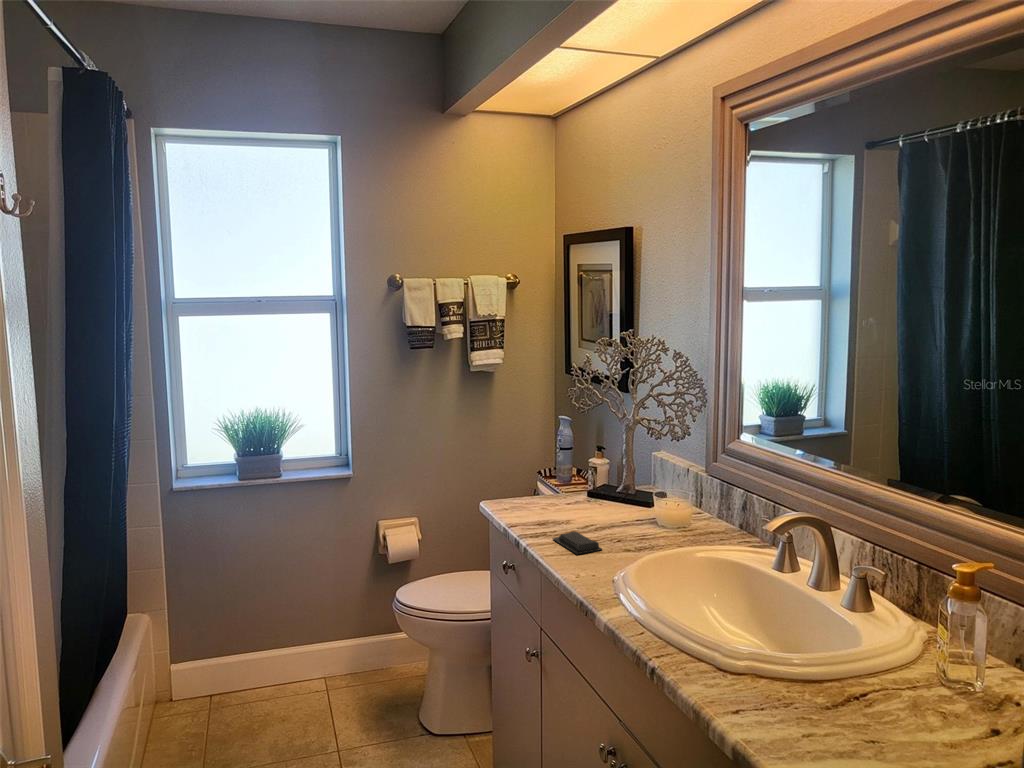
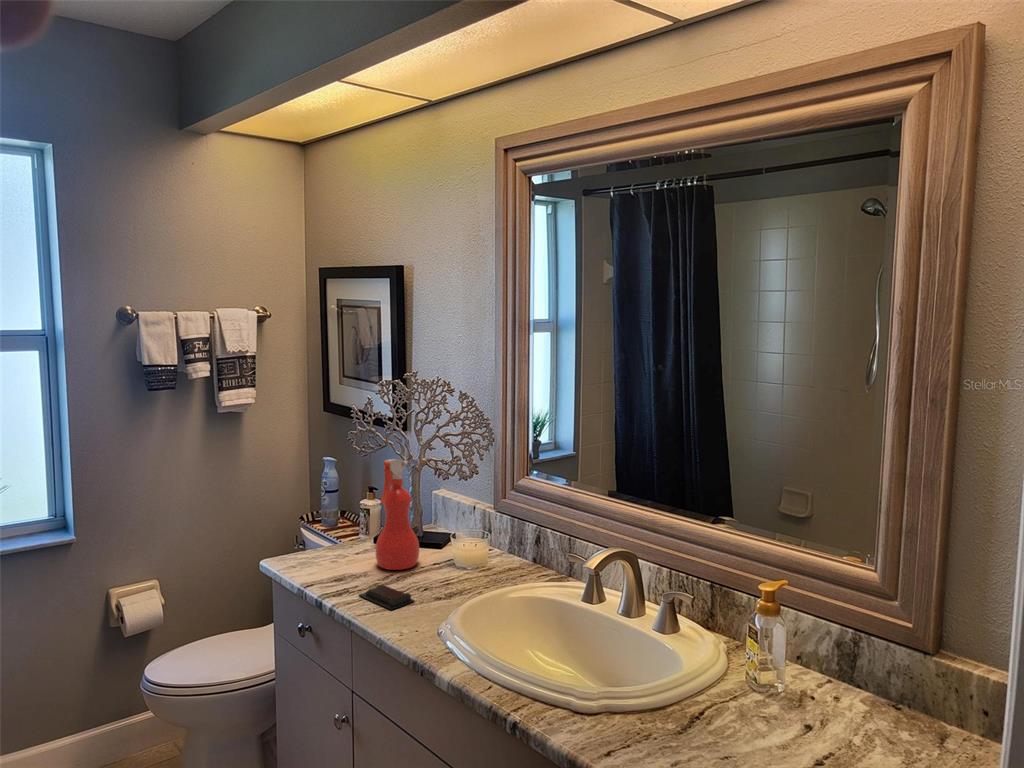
spray bottle: none [579,413,622,521] -> present [376,459,419,570]

